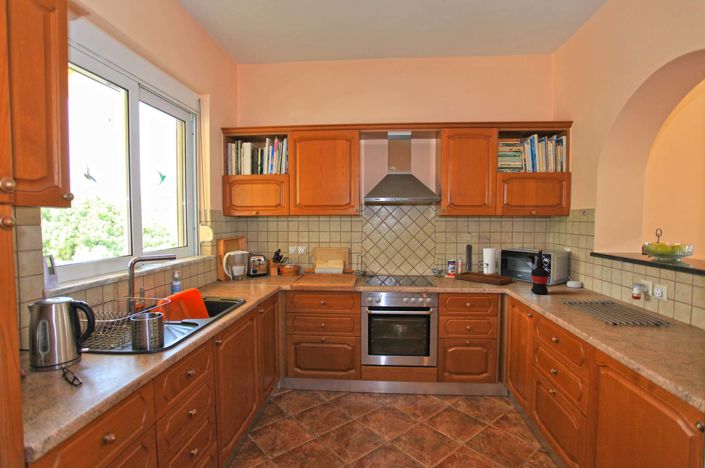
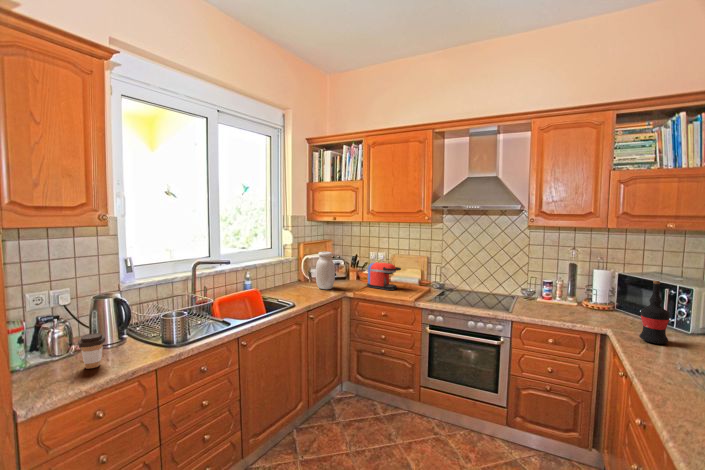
jar: none [248,246,269,285] -> present [316,252,335,289]
coffee maker: none [298,254,333,280] -> present [367,262,401,290]
tray: present [455,264,512,285] -> none [549,290,631,321]
coffee cup: none [50,350,87,400] -> present [78,333,105,369]

